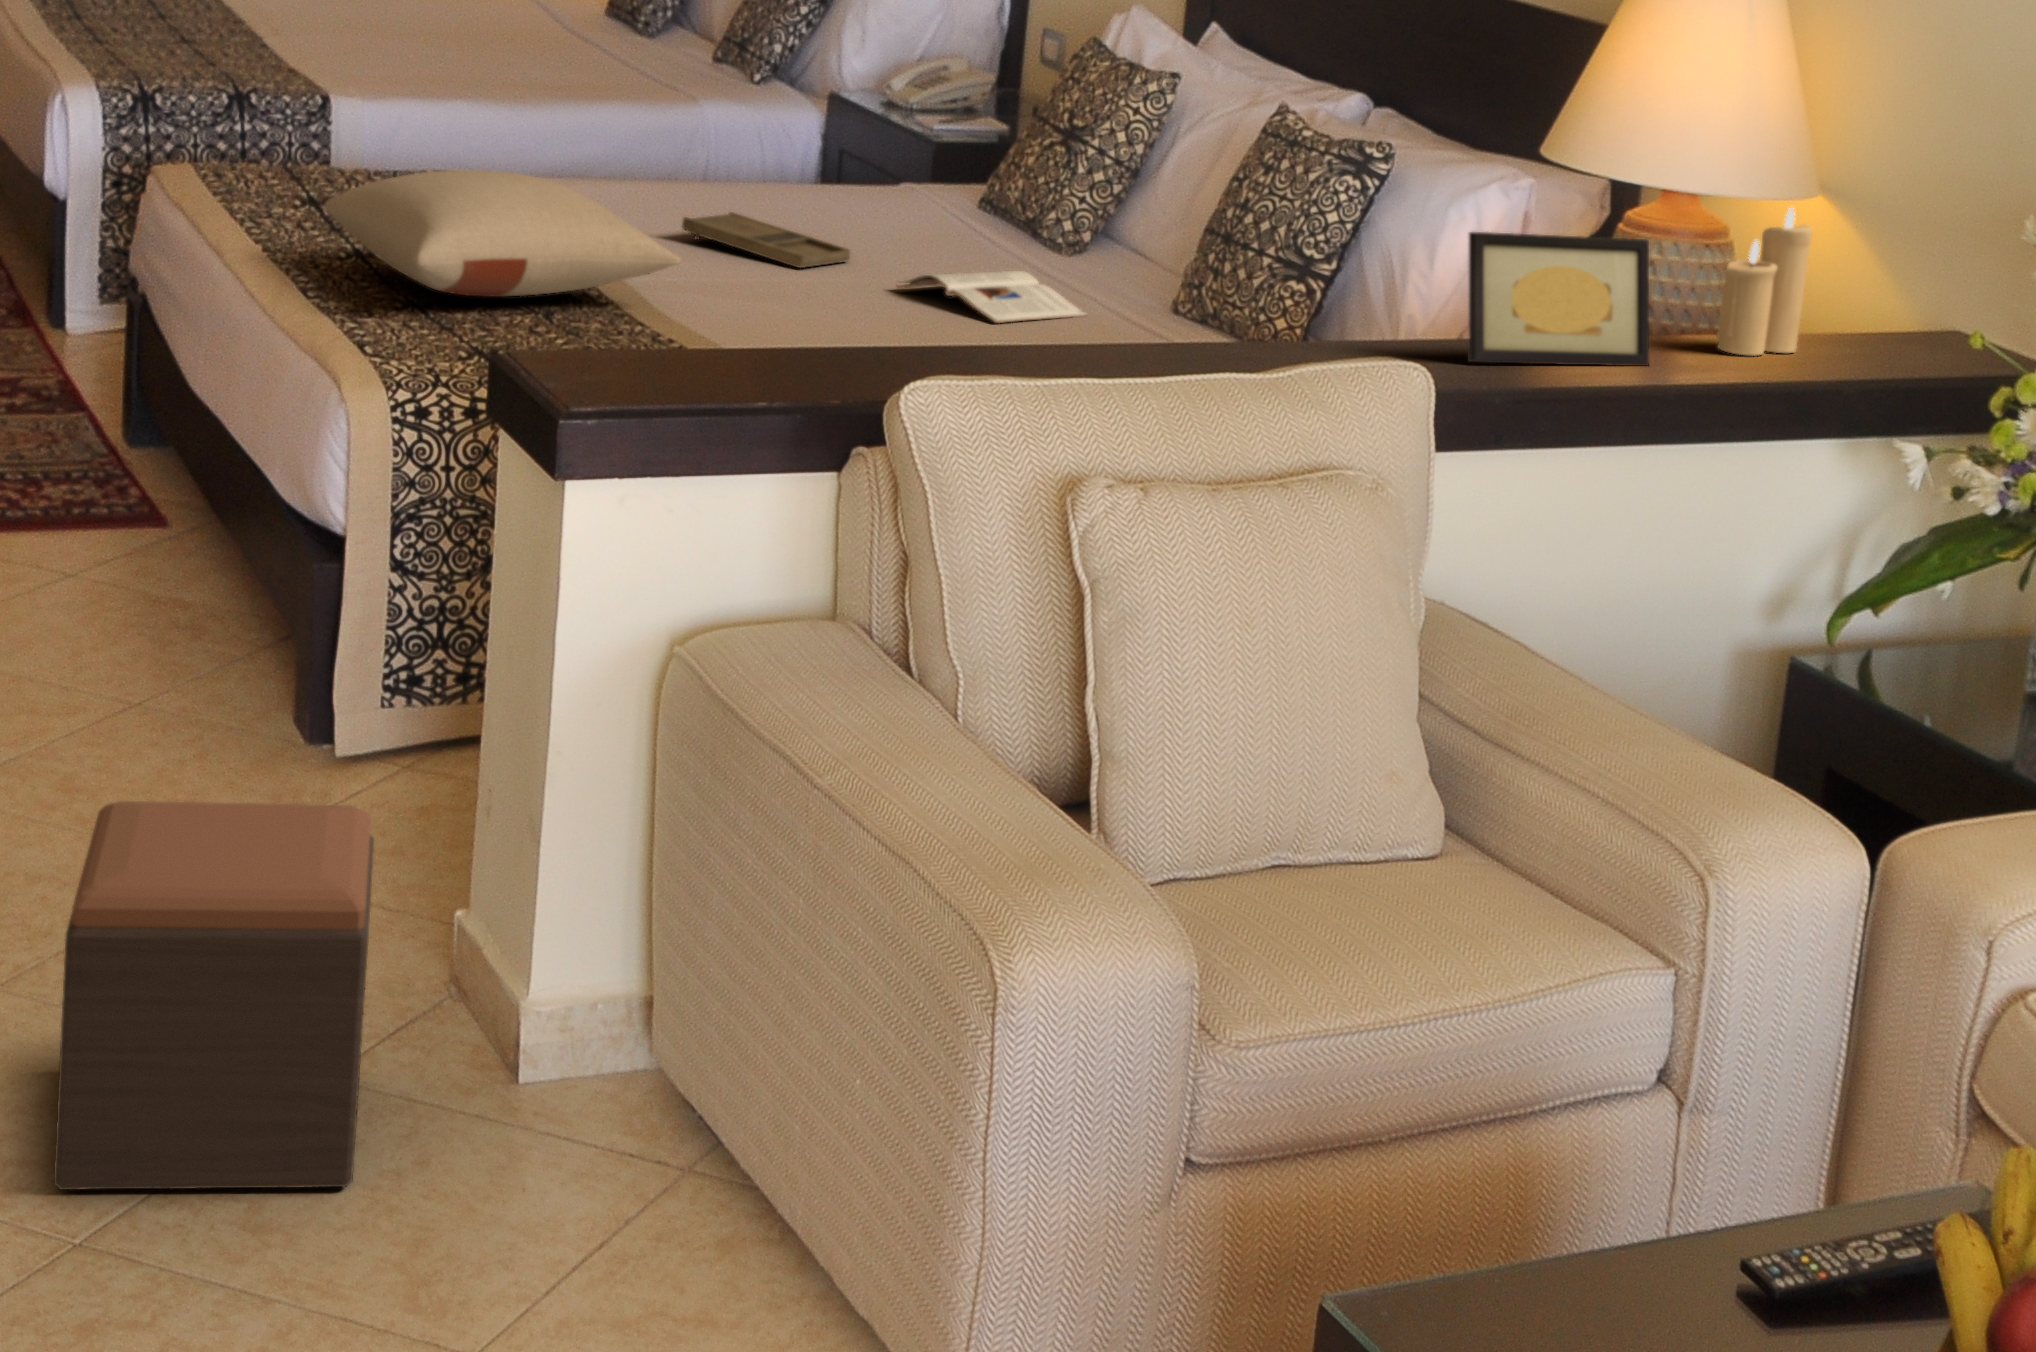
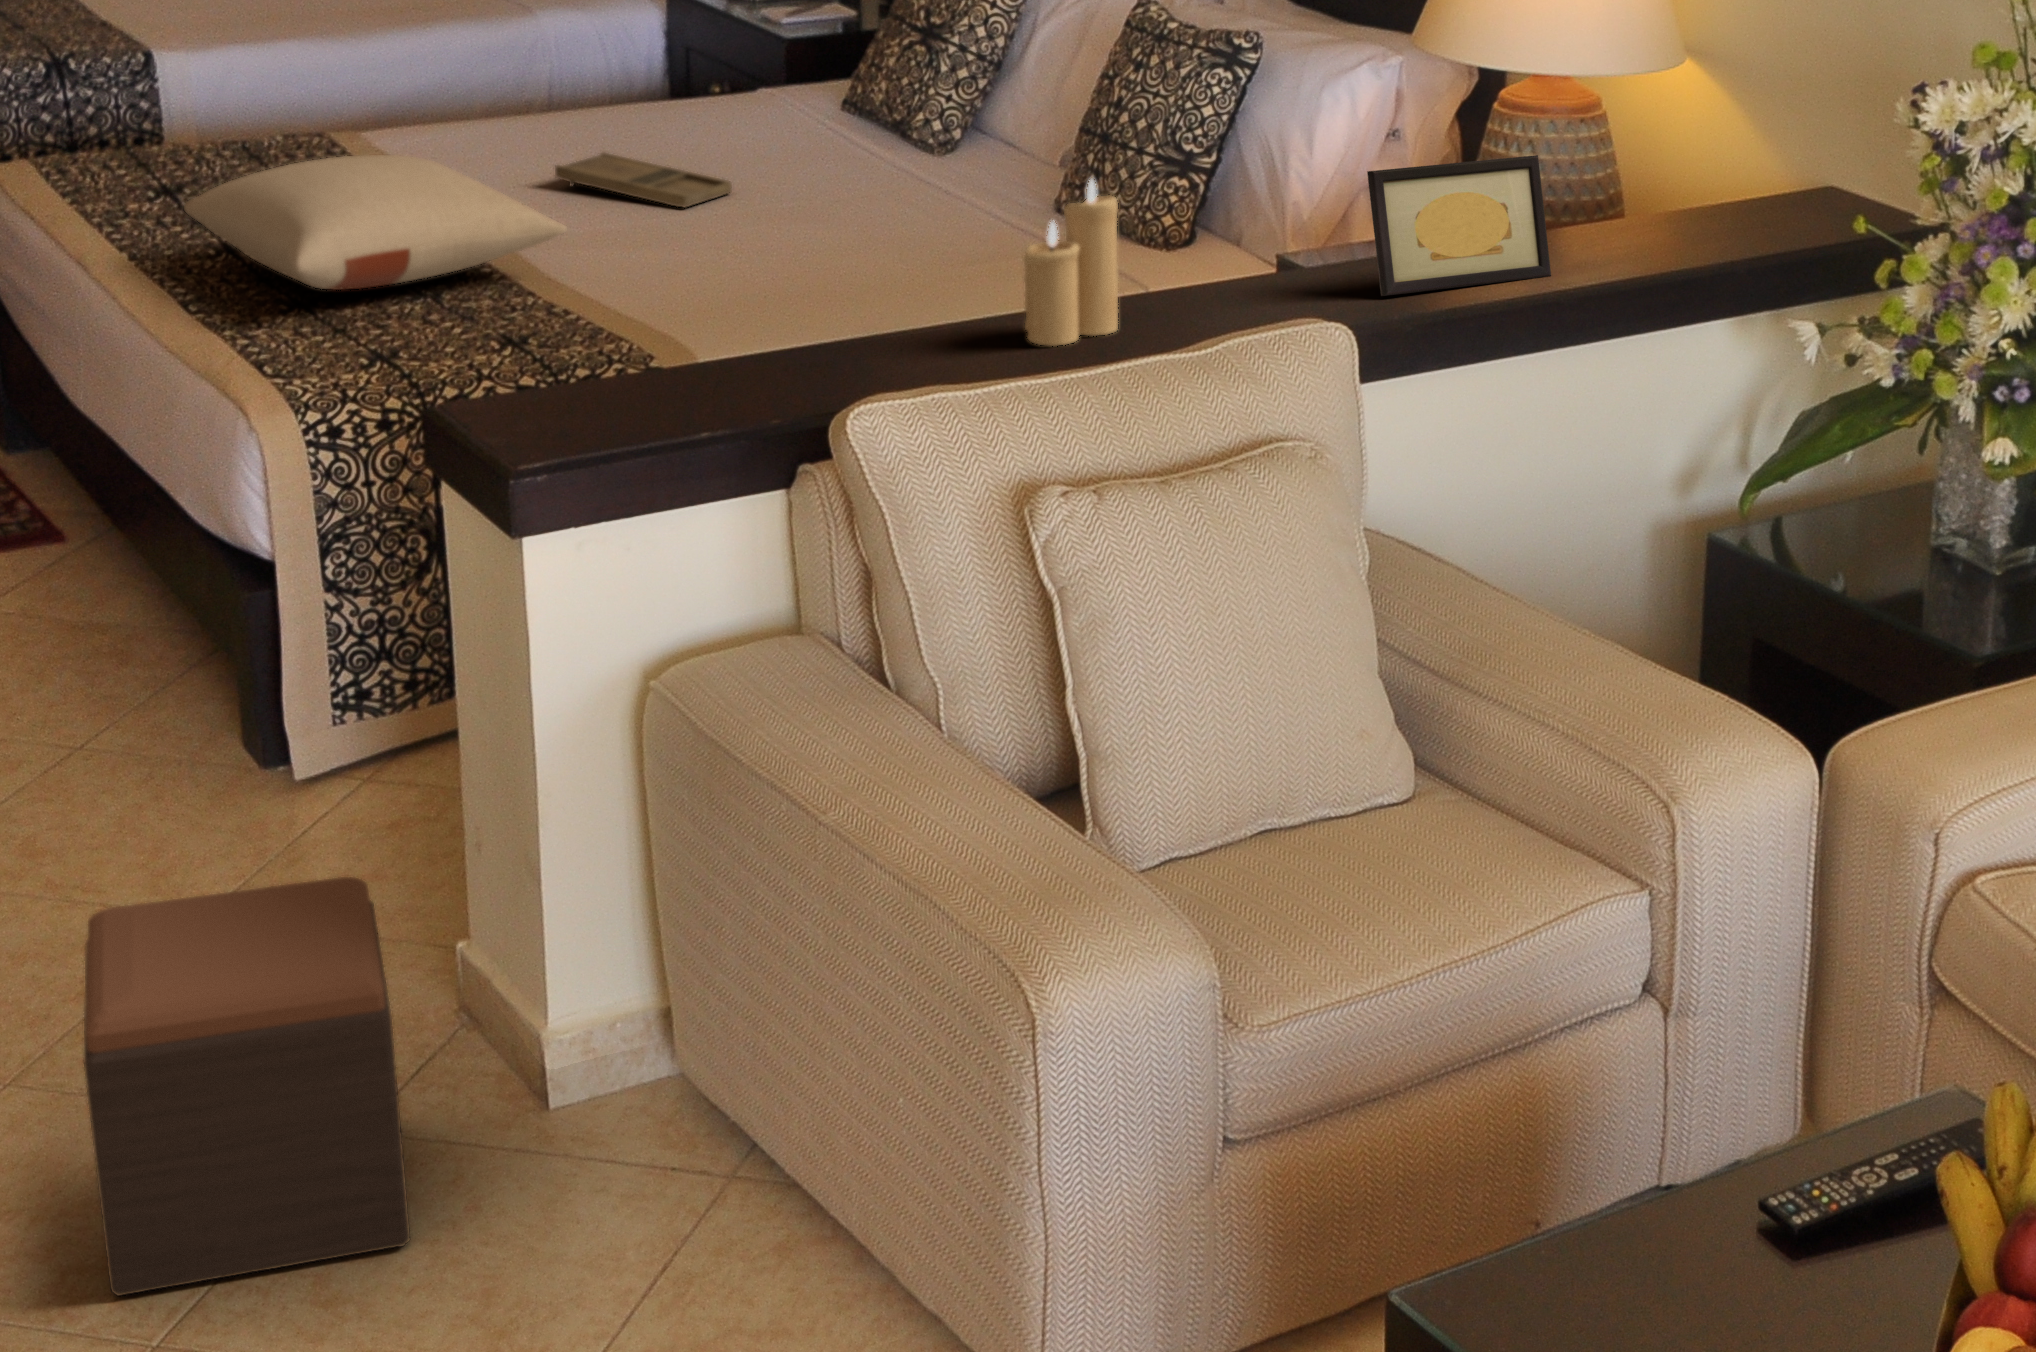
candle: present [1717,208,1812,355] -> present [1024,179,1118,346]
magazine: present [898,271,1086,323] -> none [785,188,981,251]

